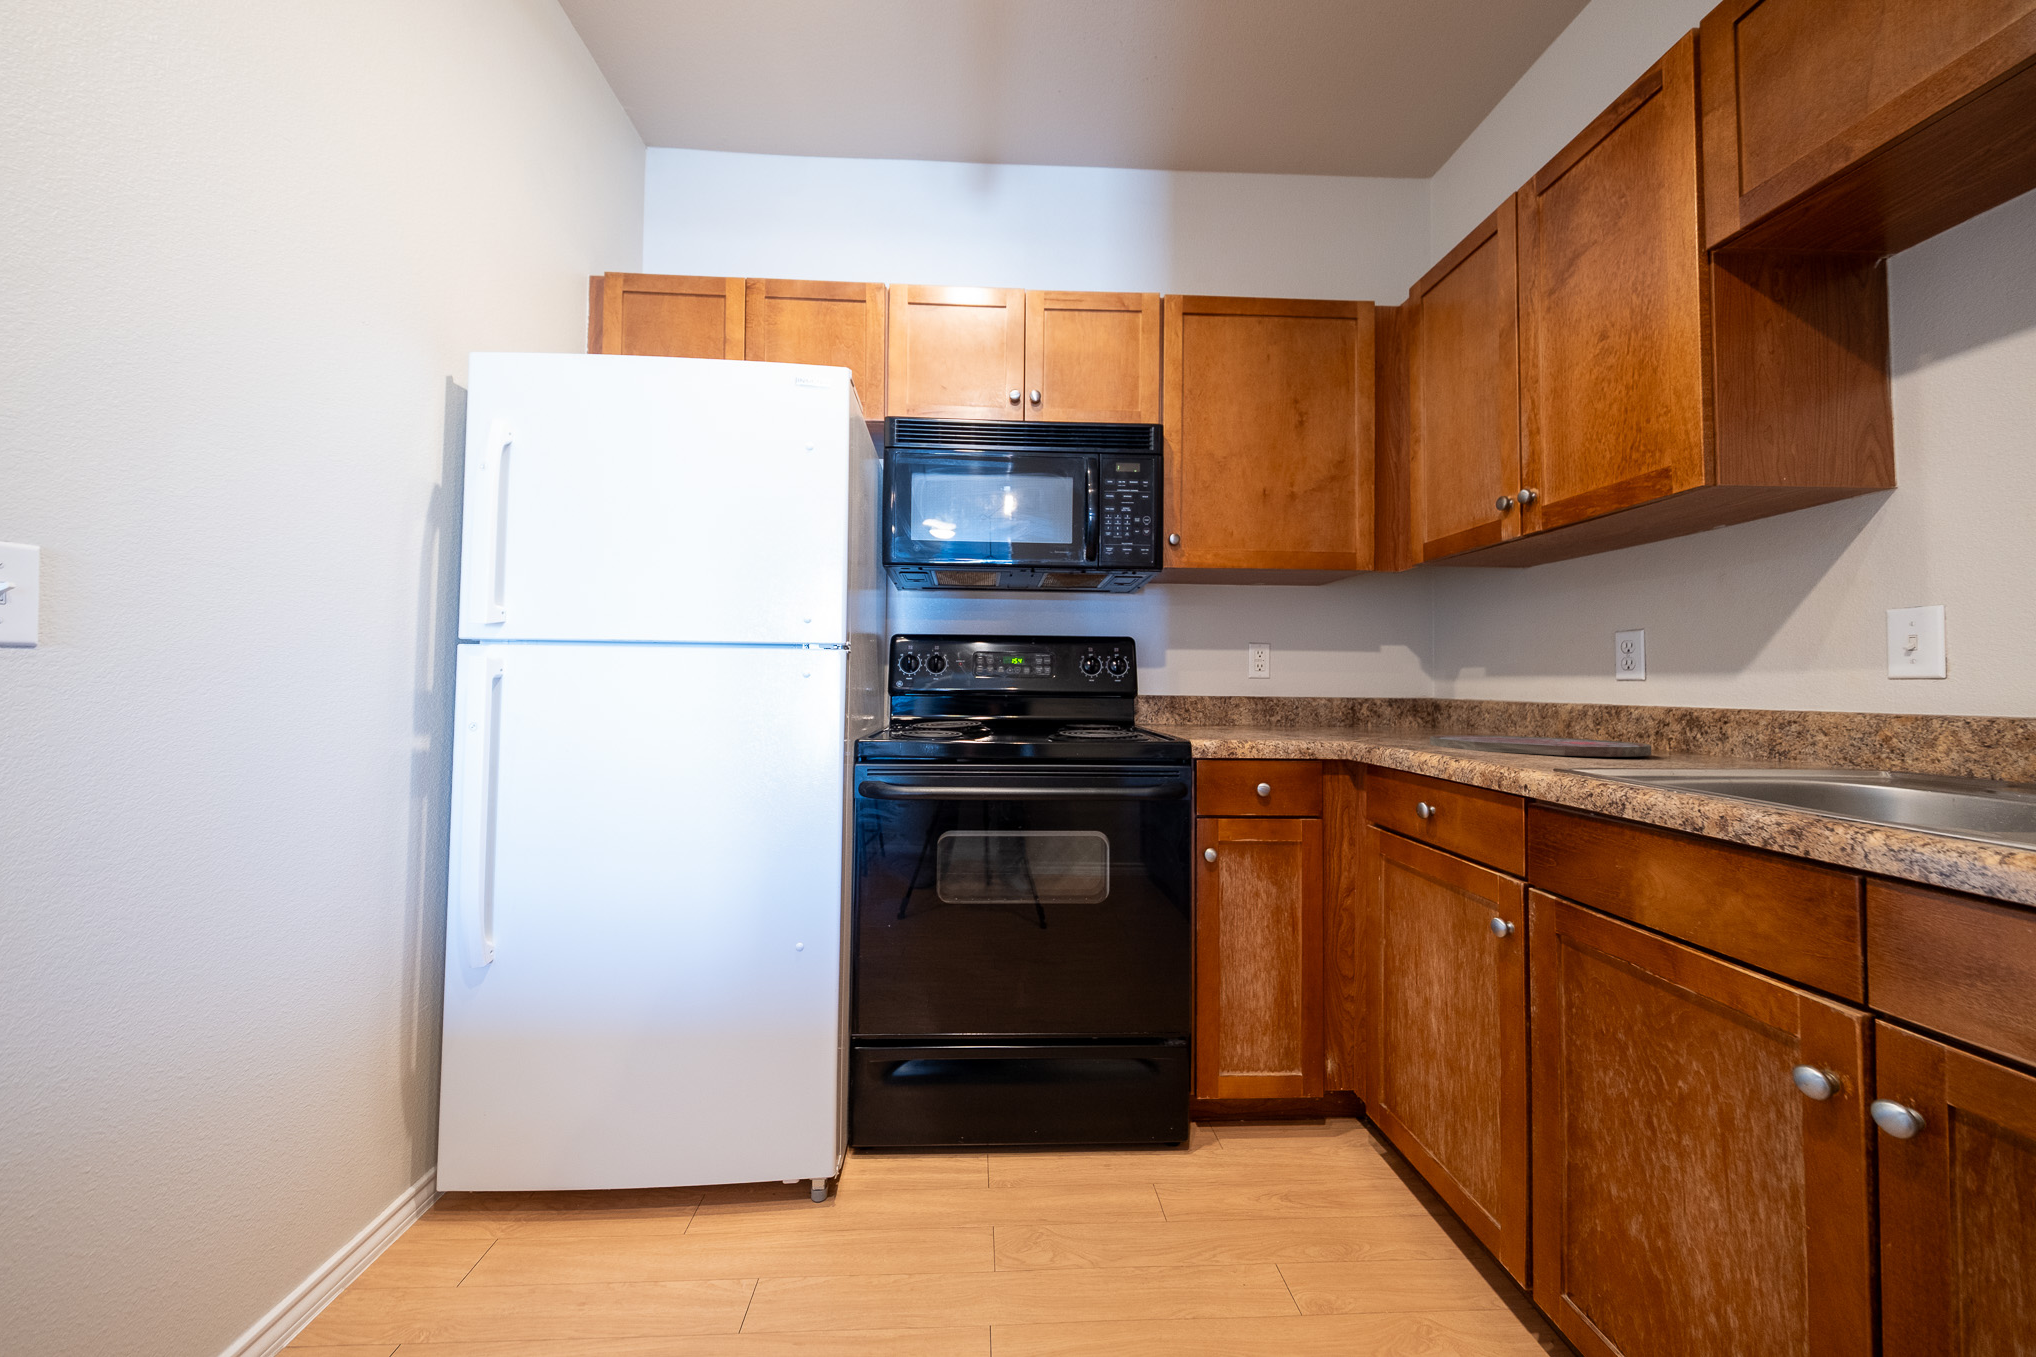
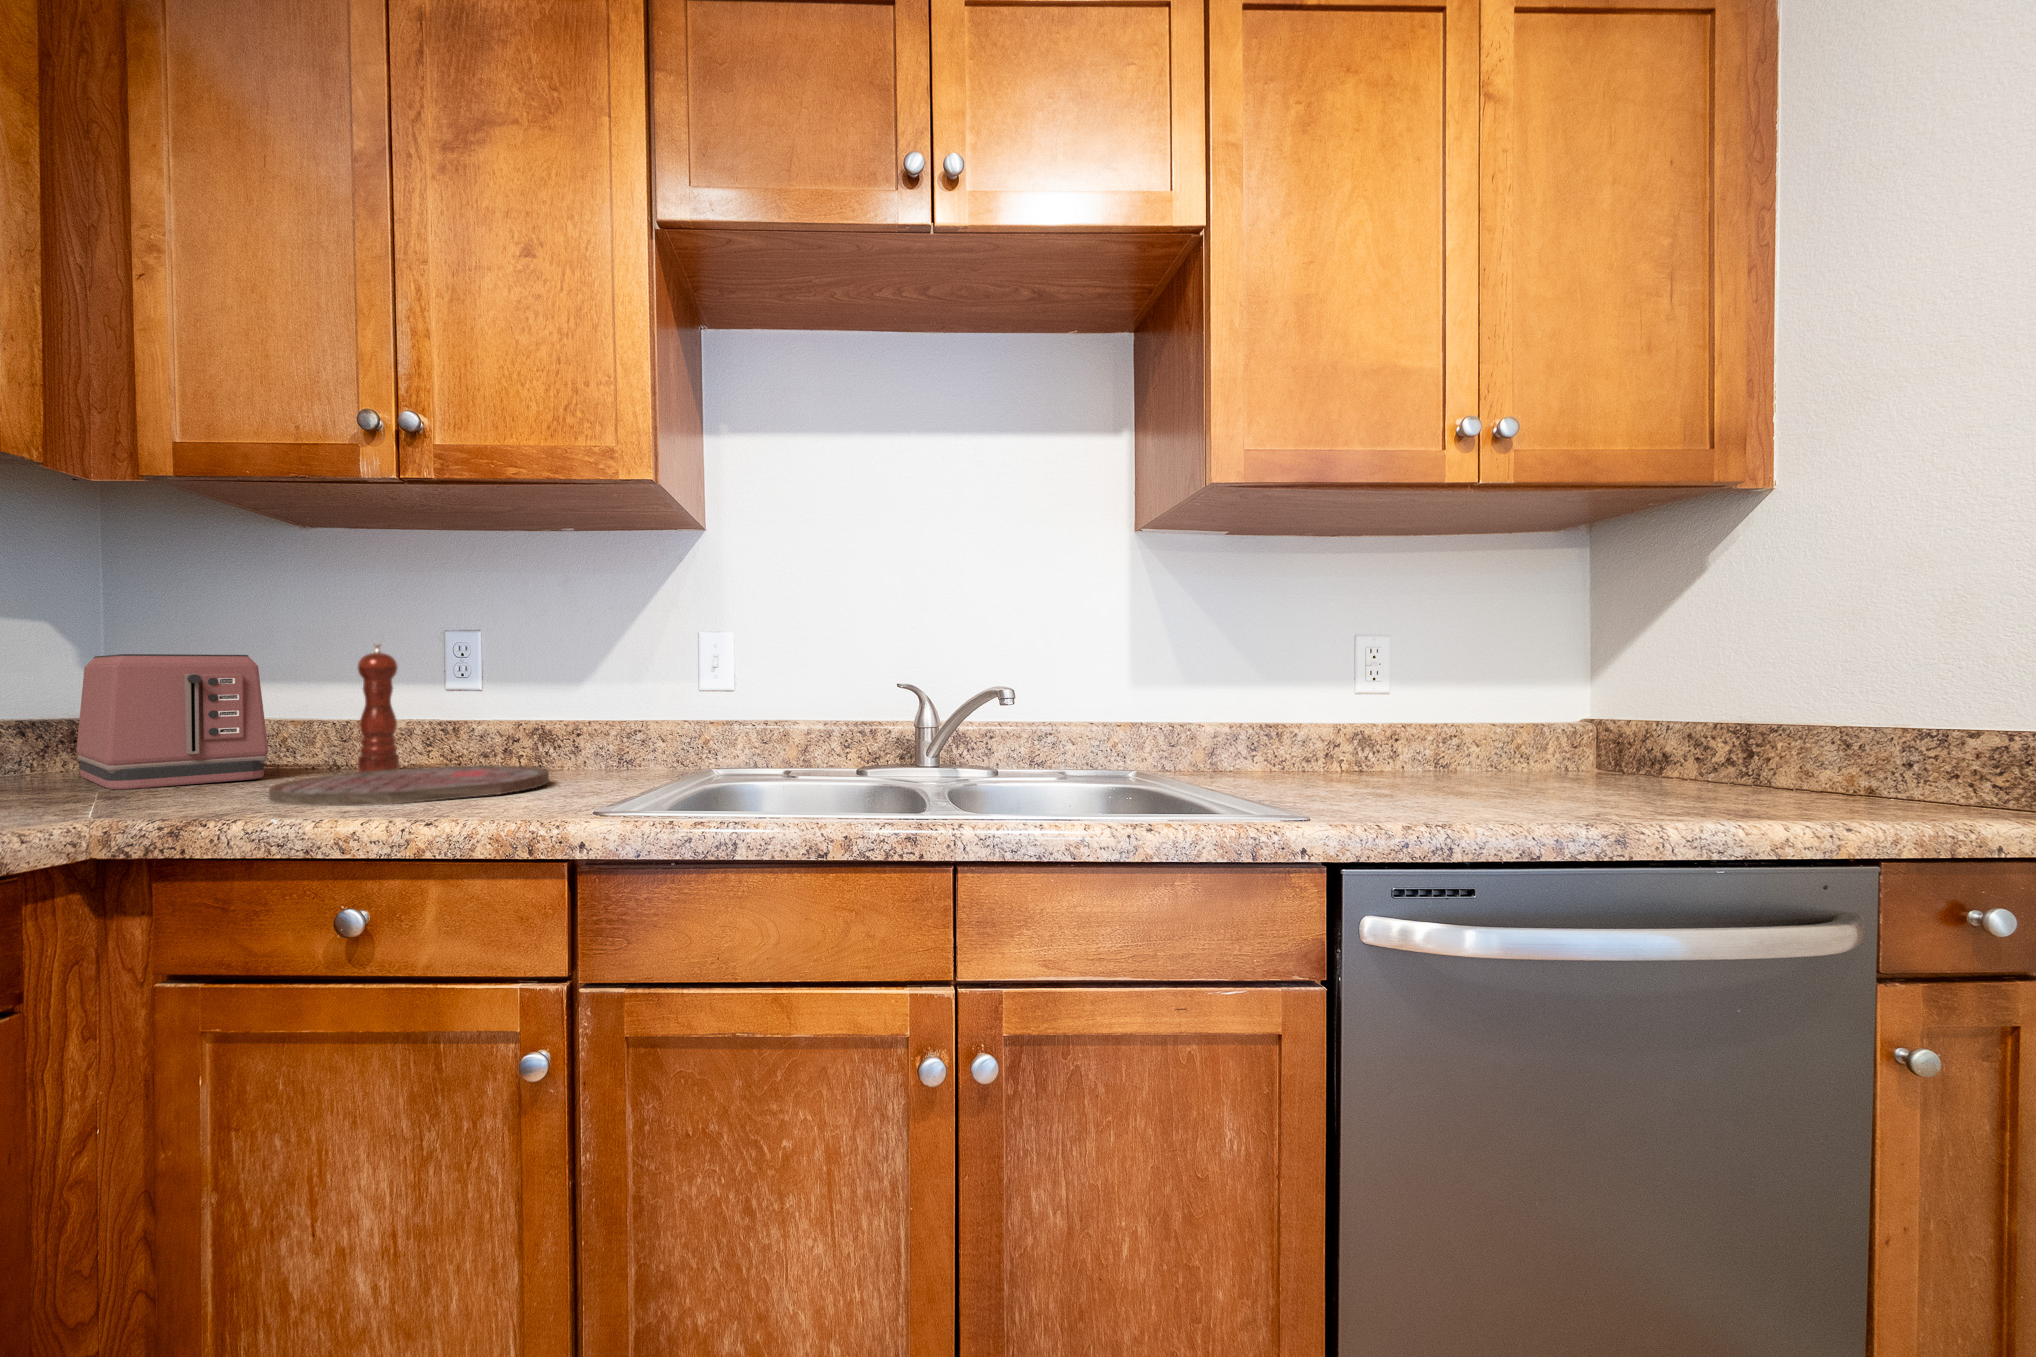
pepper mill: none [1549,645,1582,744] -> present [357,644,399,772]
toaster: none [1397,656,1492,737] -> present [77,654,268,789]

